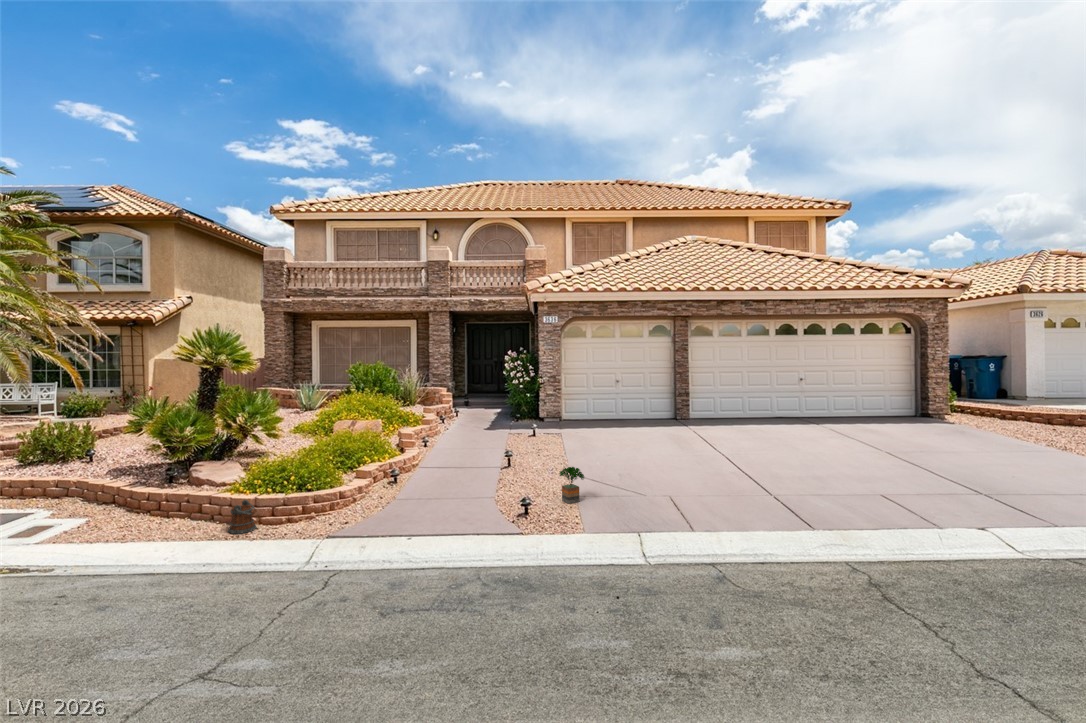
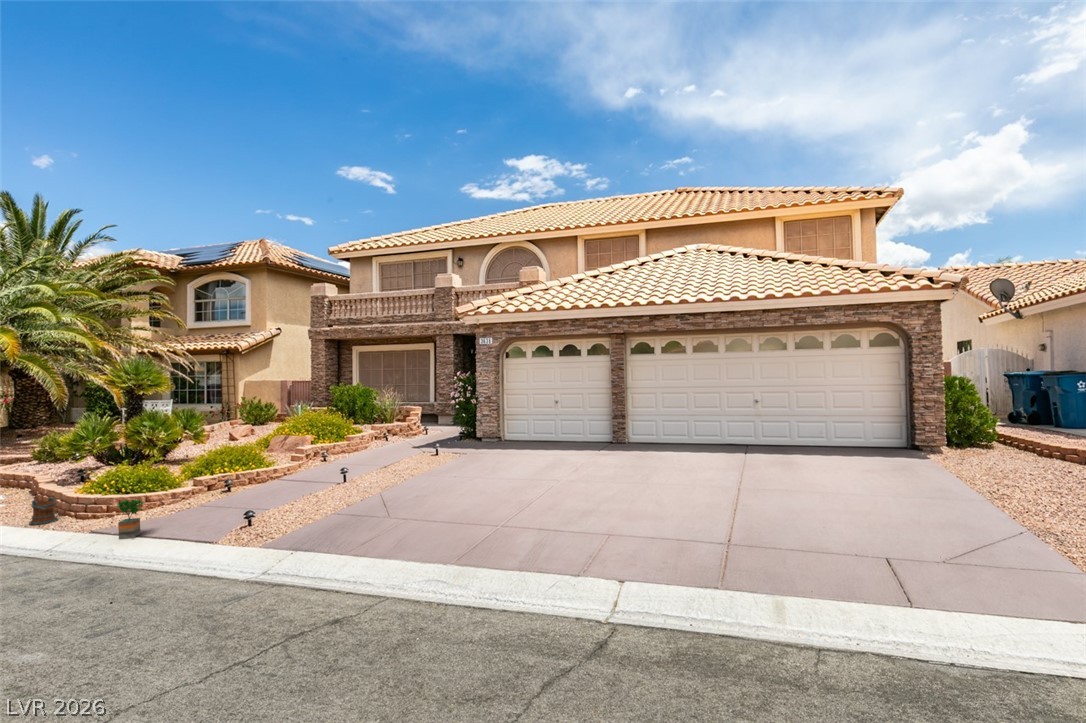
potted tree: present [560,467,584,504] -> present [117,499,144,539]

